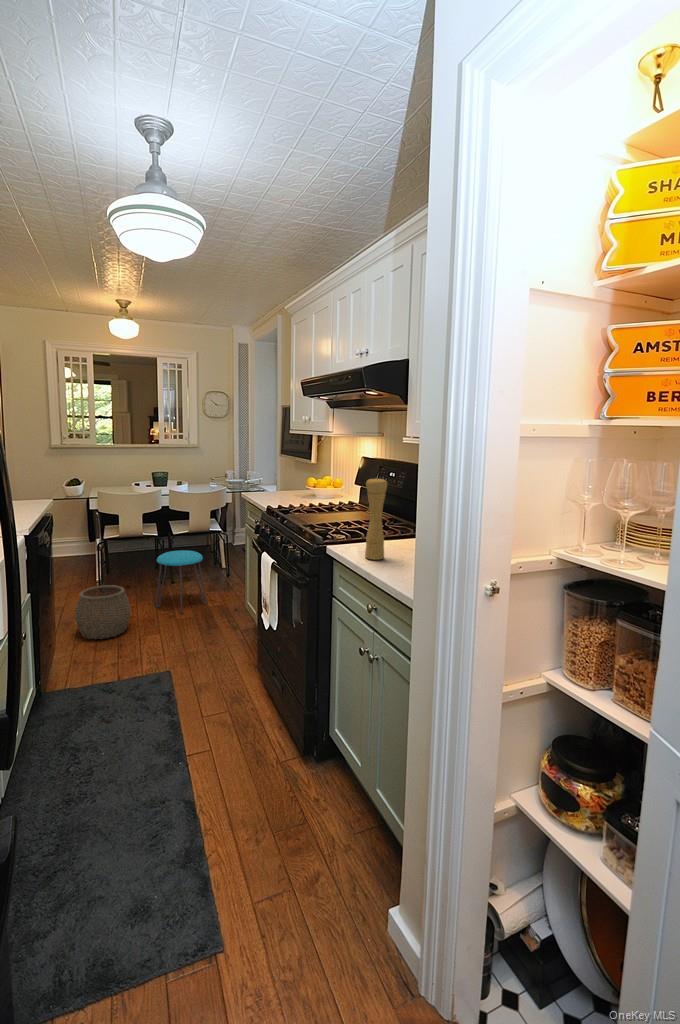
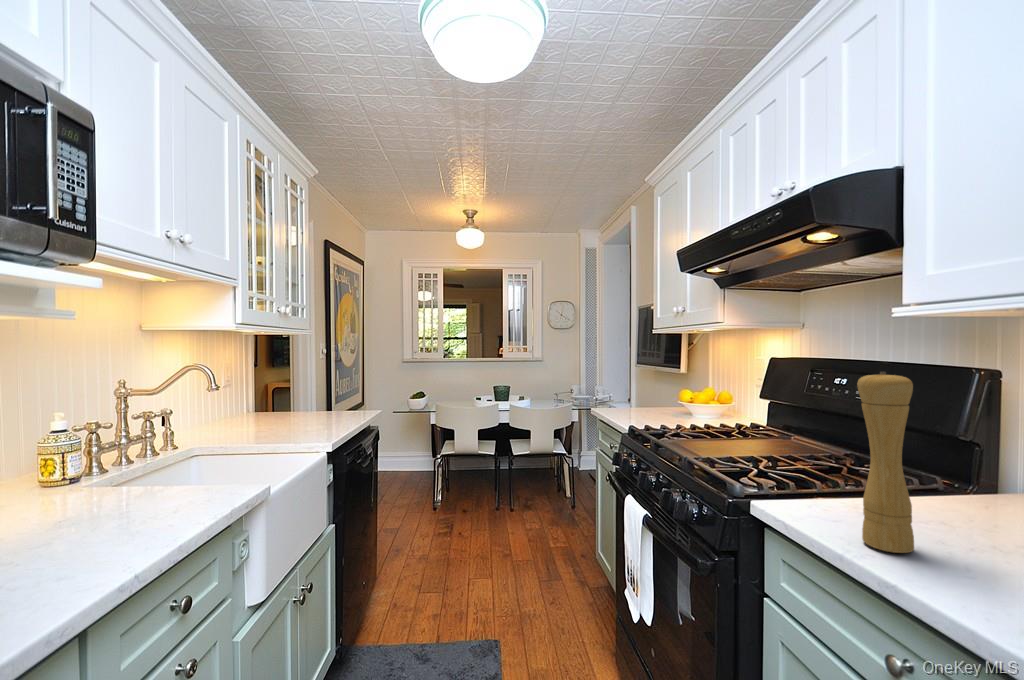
stool: present [156,550,206,613] -> none [488,476,546,557]
woven basket: present [75,585,130,639] -> none [396,514,457,584]

